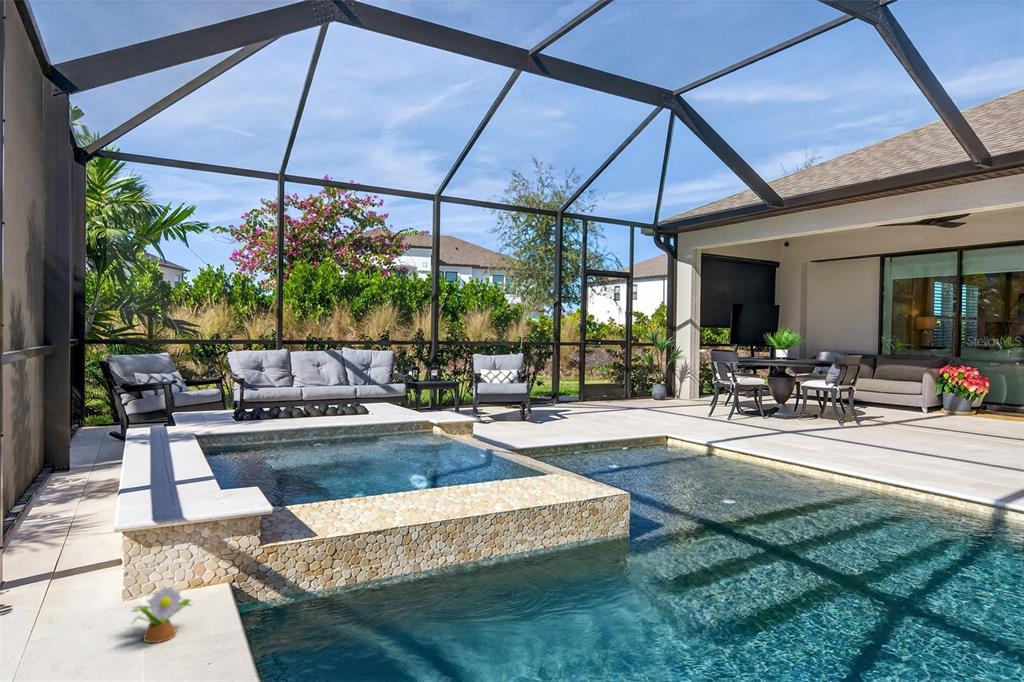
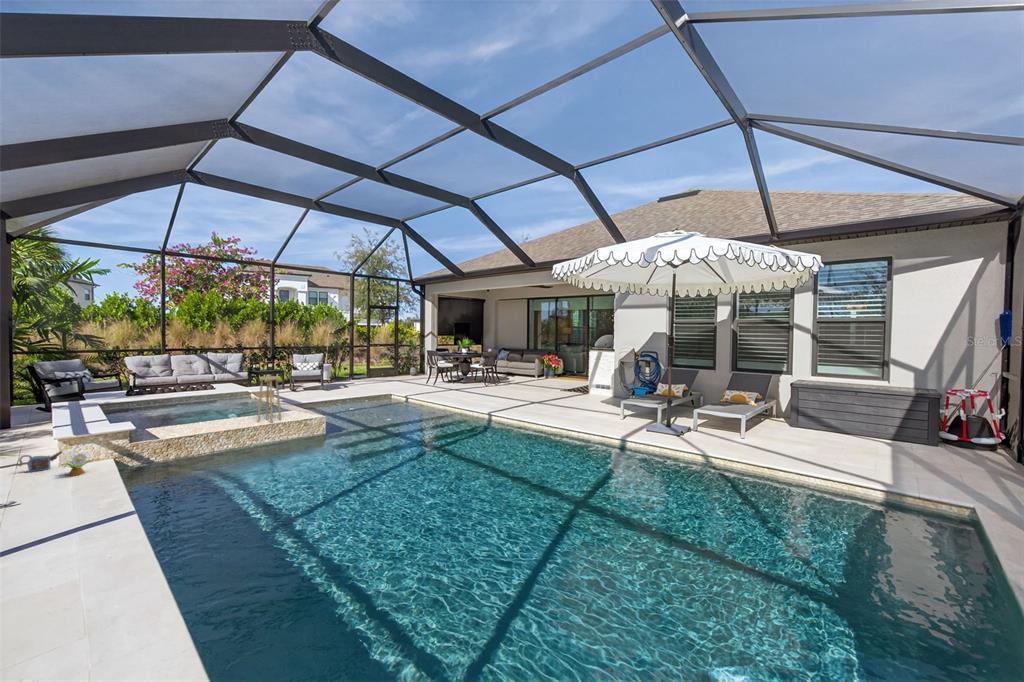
stool: none [473,397,516,498] -> present [257,376,281,422]
watering can: none [49,565,135,613] -> present [19,452,62,472]

